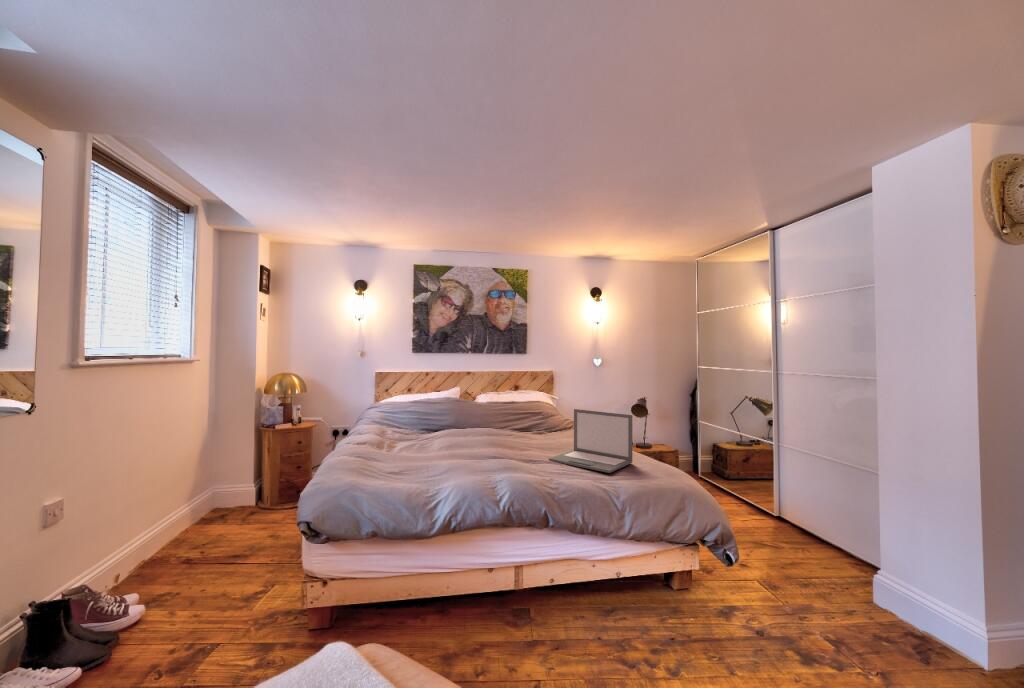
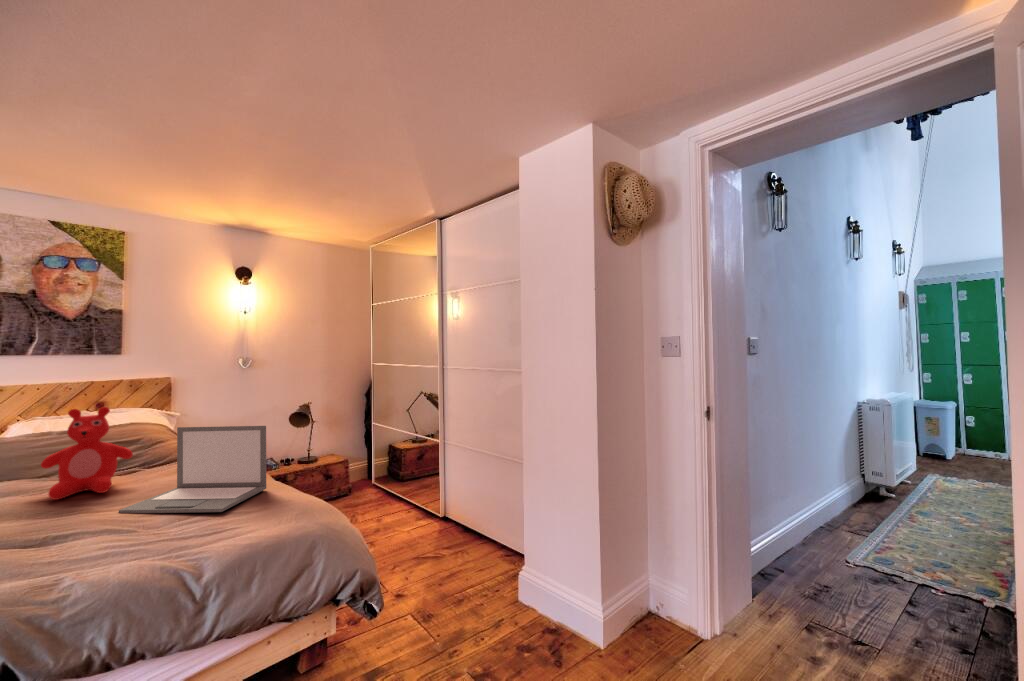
teddy bear: none [505,391,547,445] -> present [41,407,133,500]

